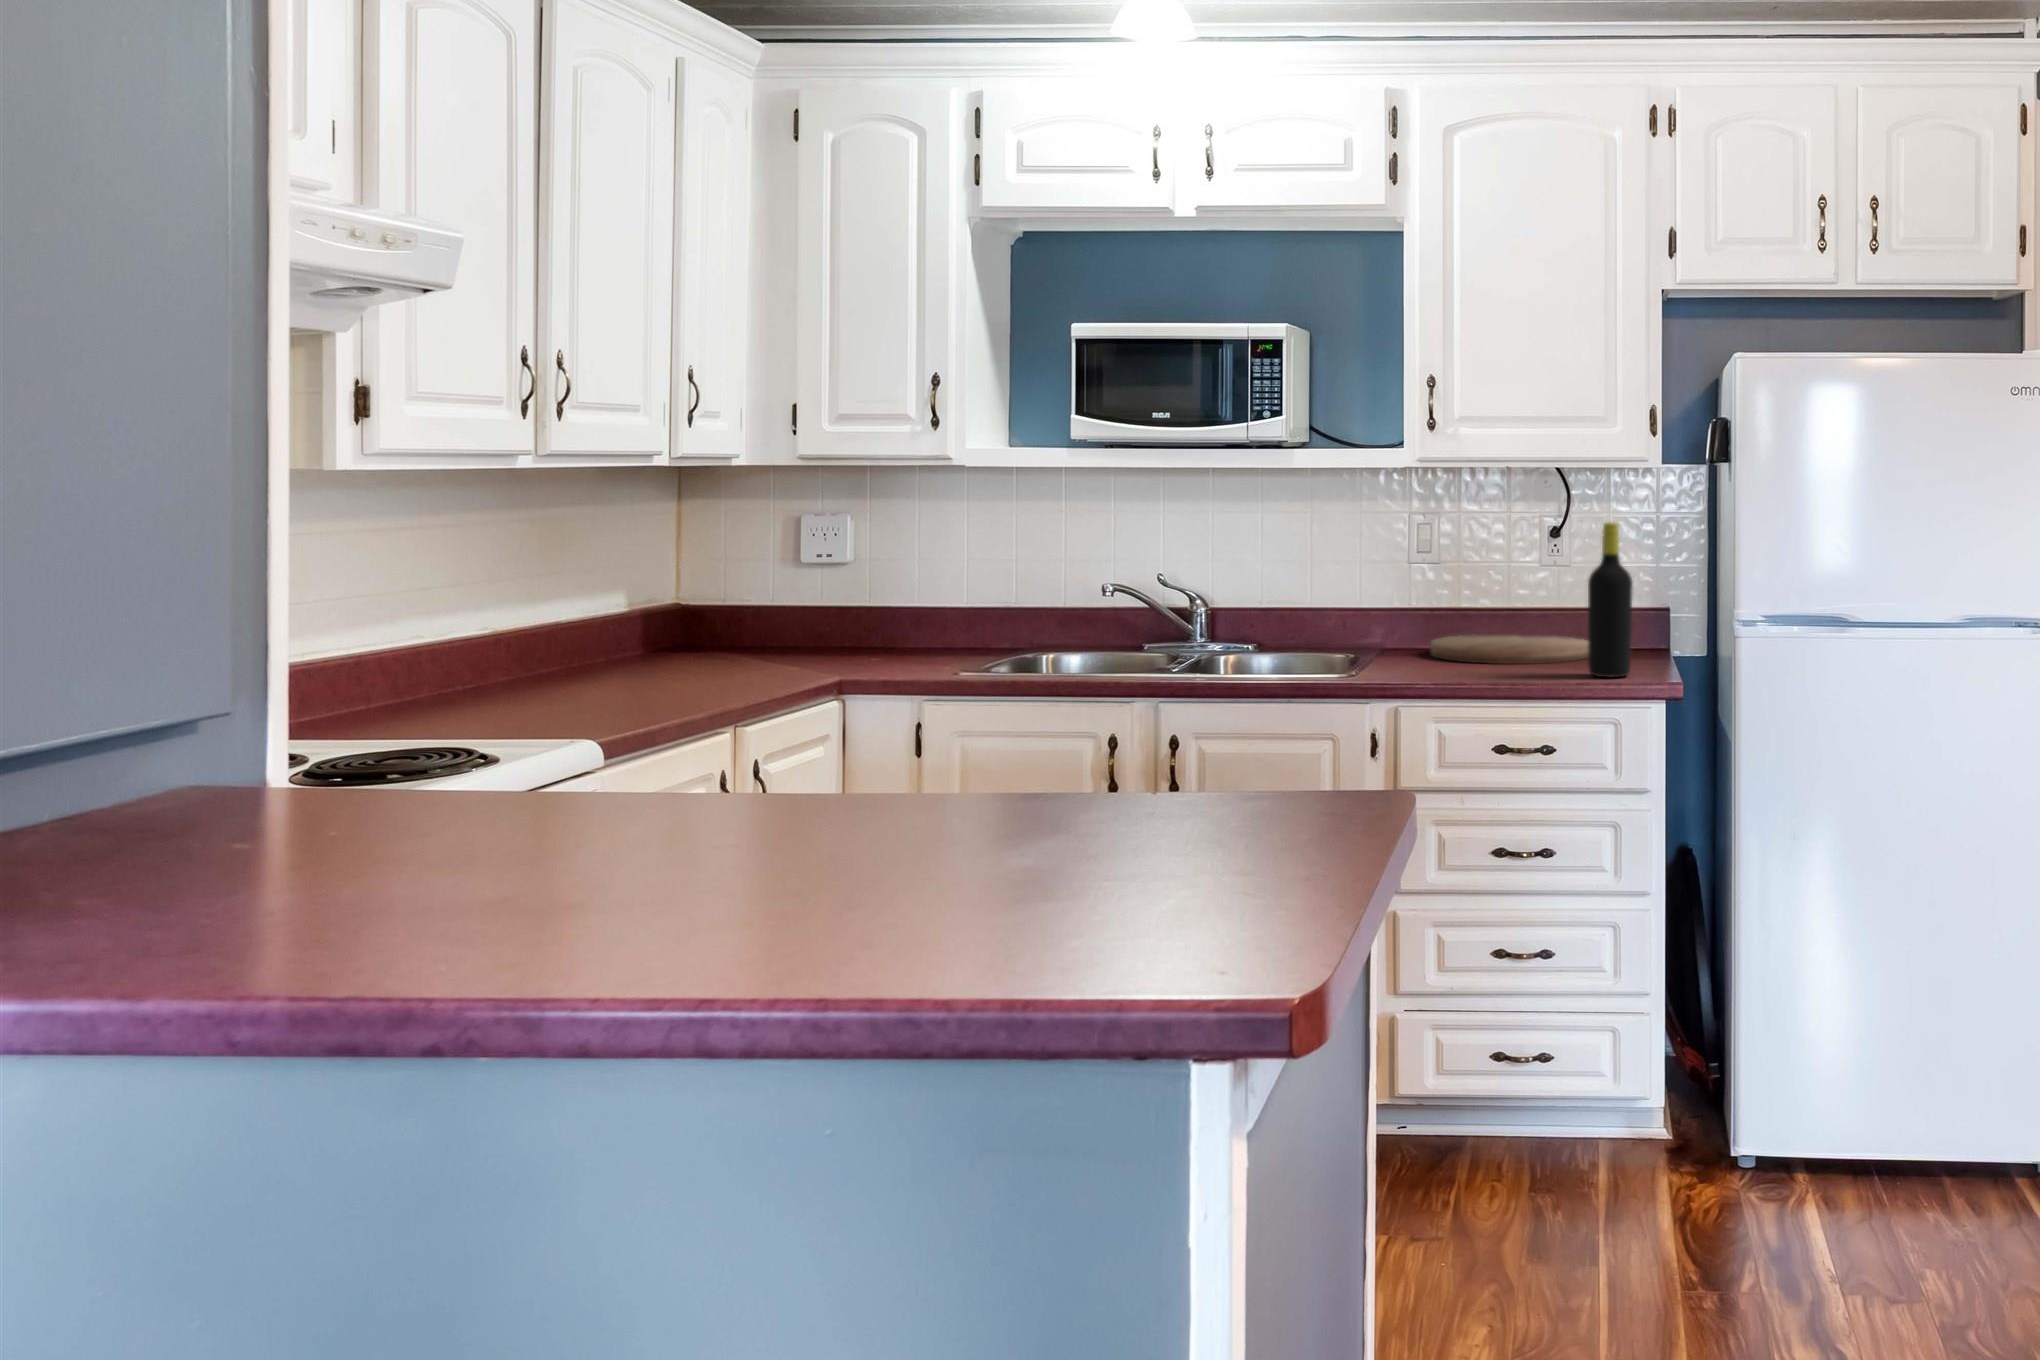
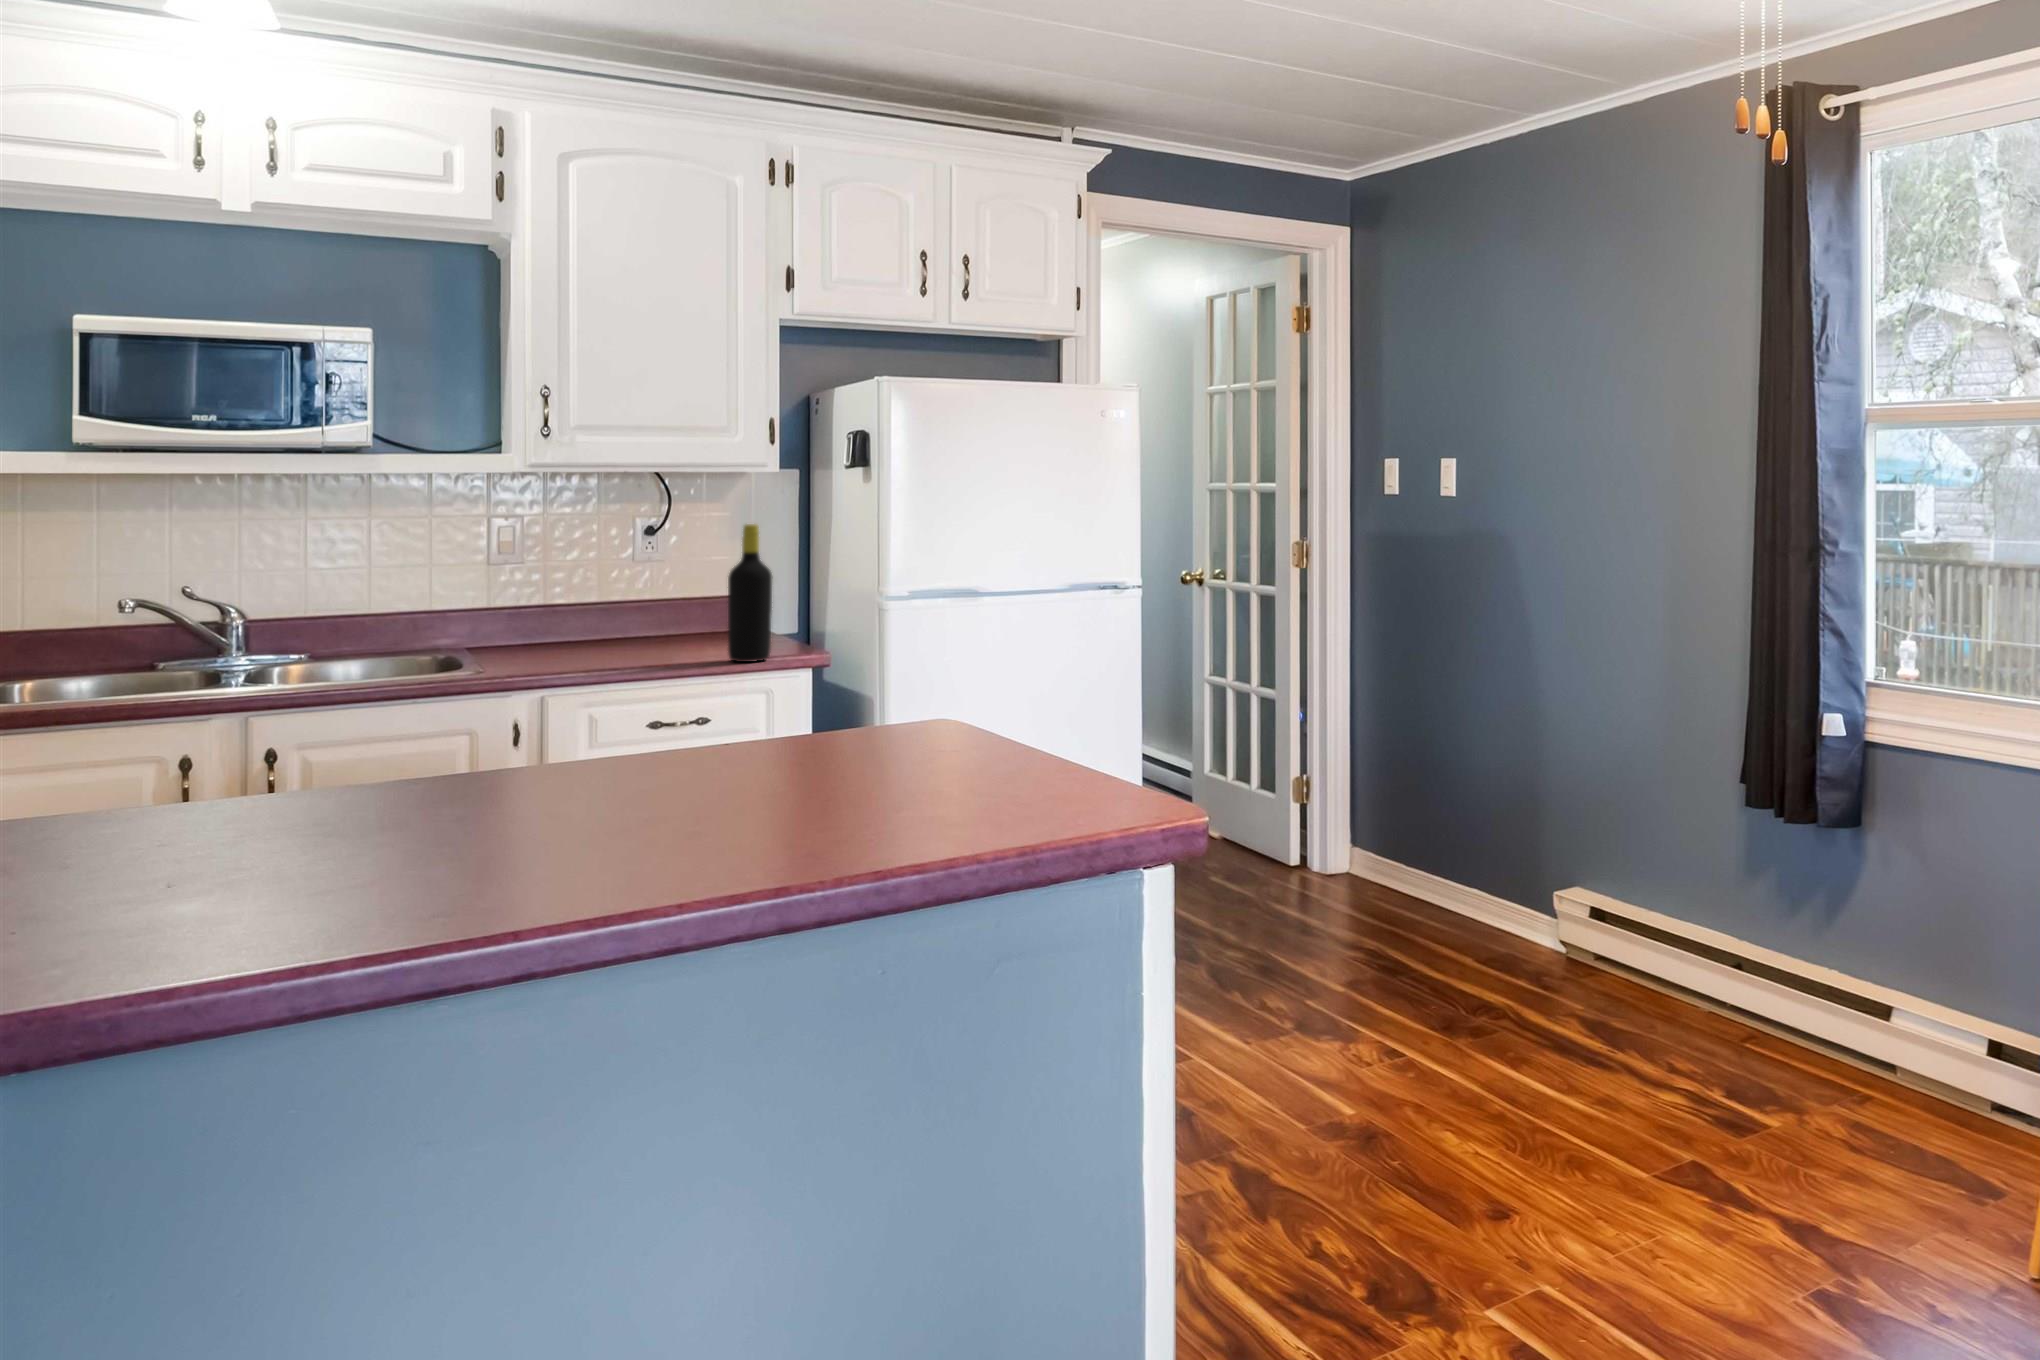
cutting board: present [1431,635,1588,664] -> none [511,635,688,663]

